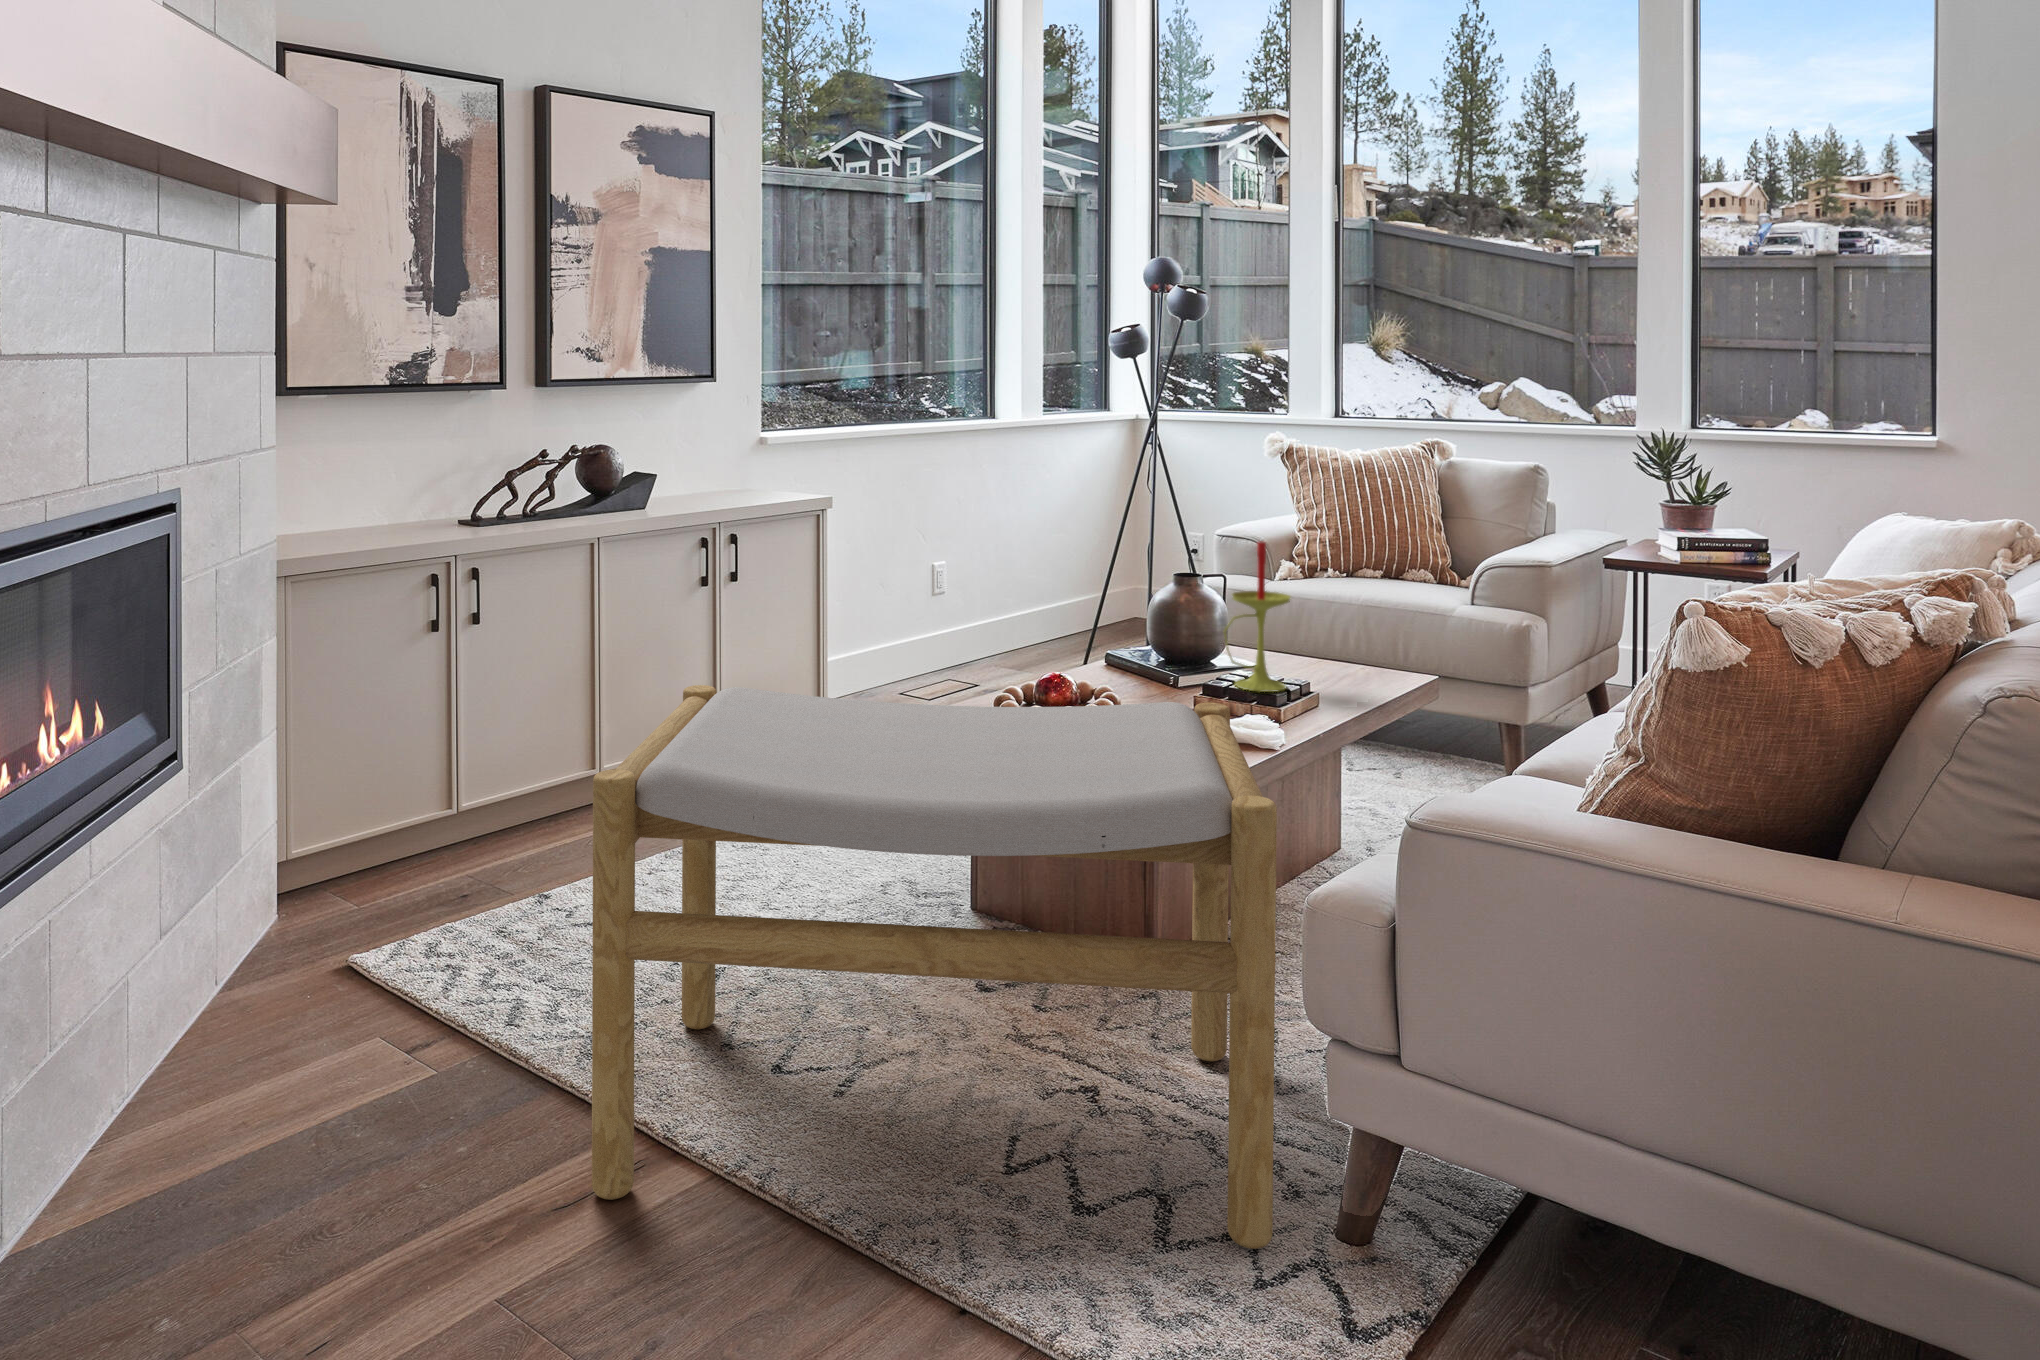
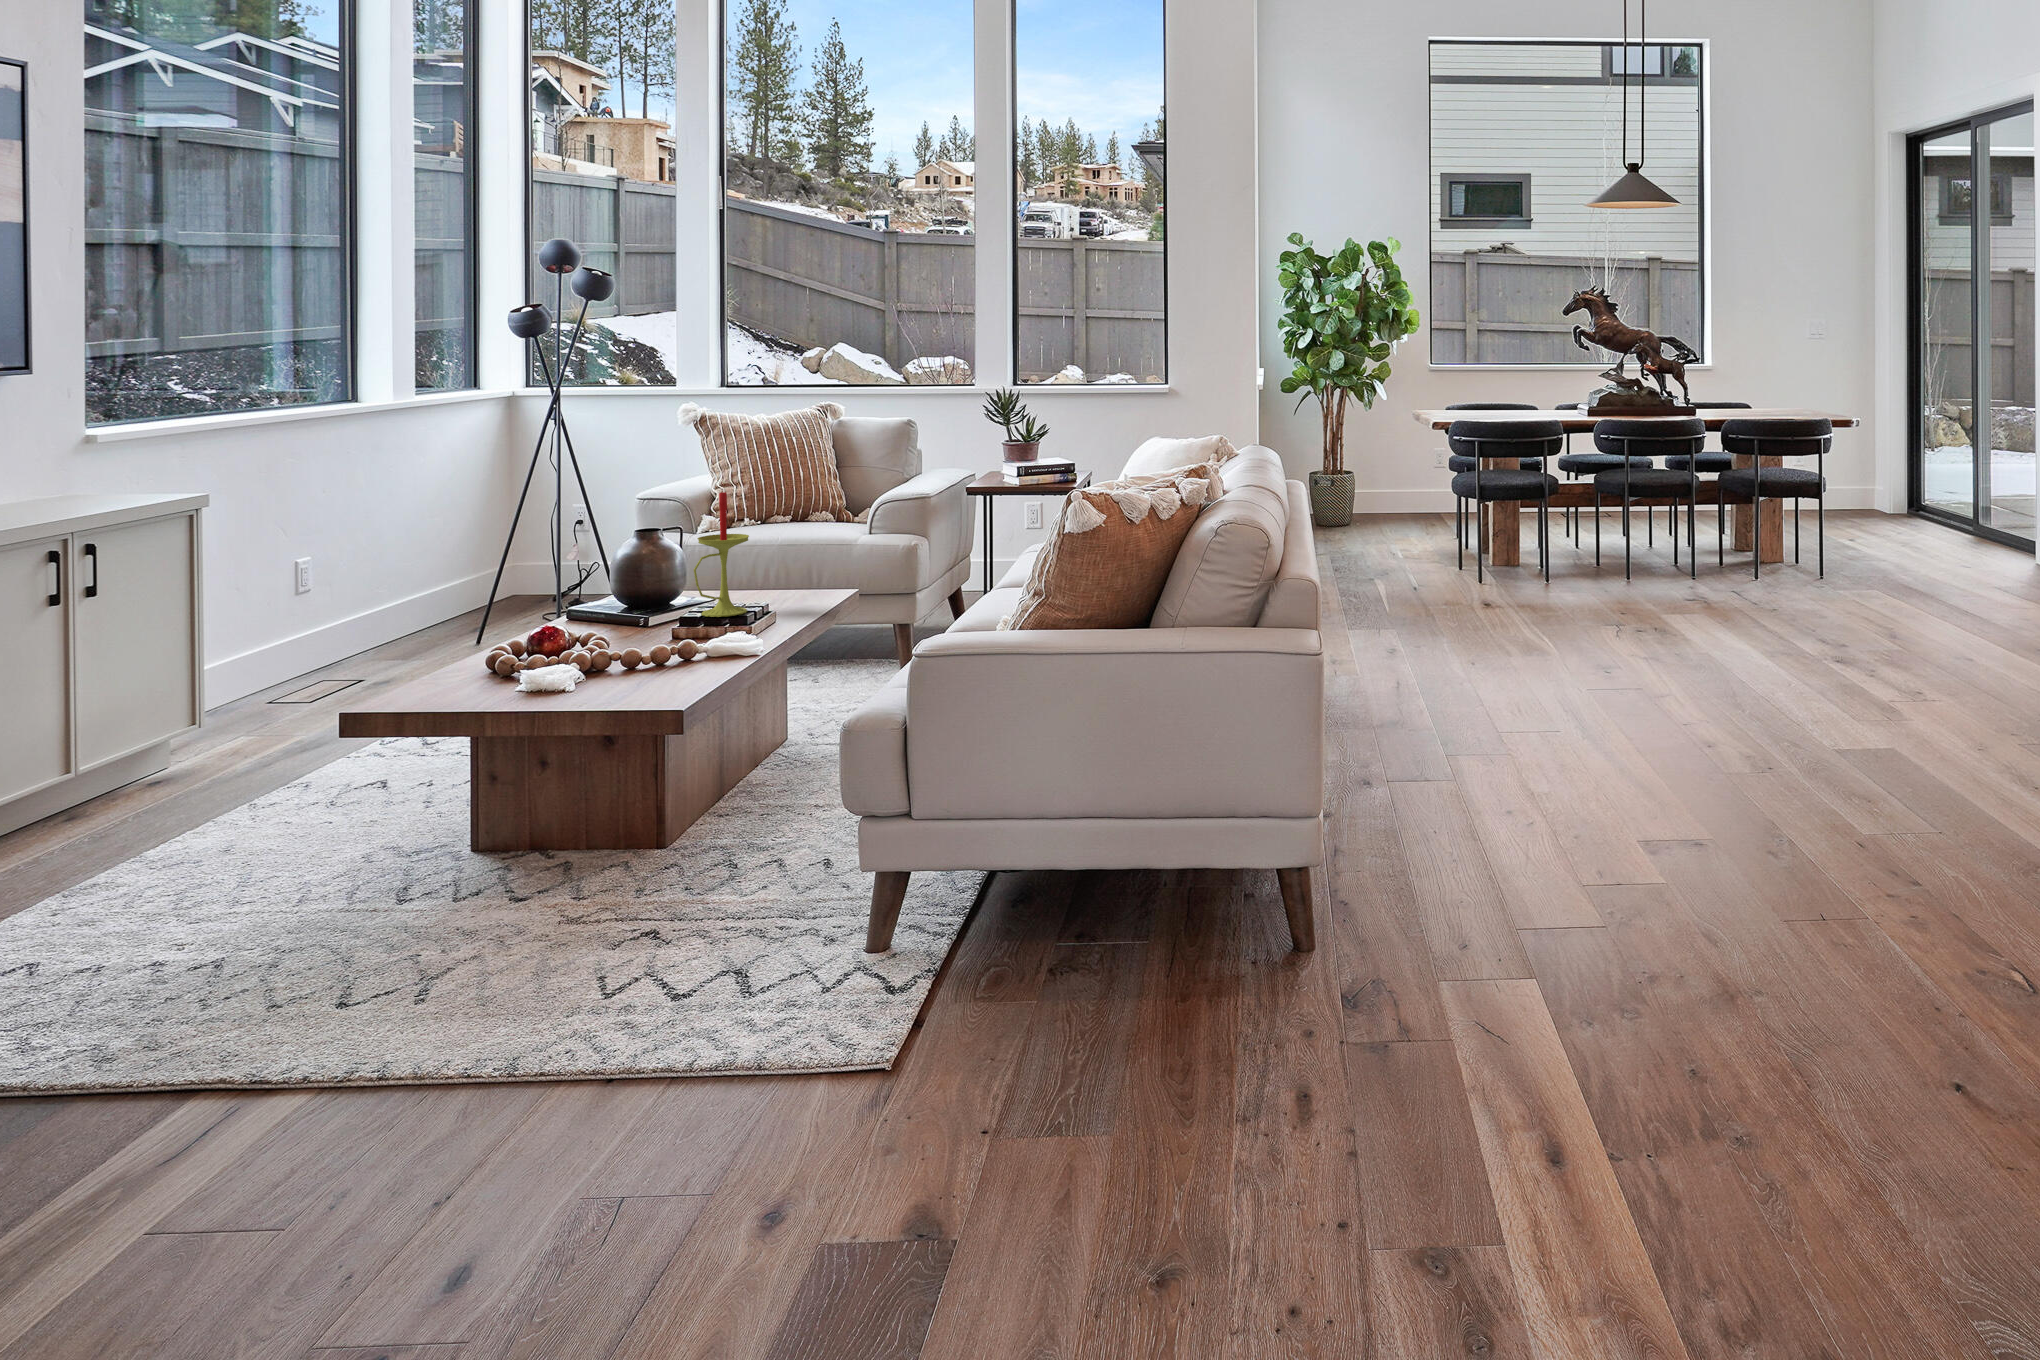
footstool: present [592,685,1277,1249] -> none [194,613,826,1128]

